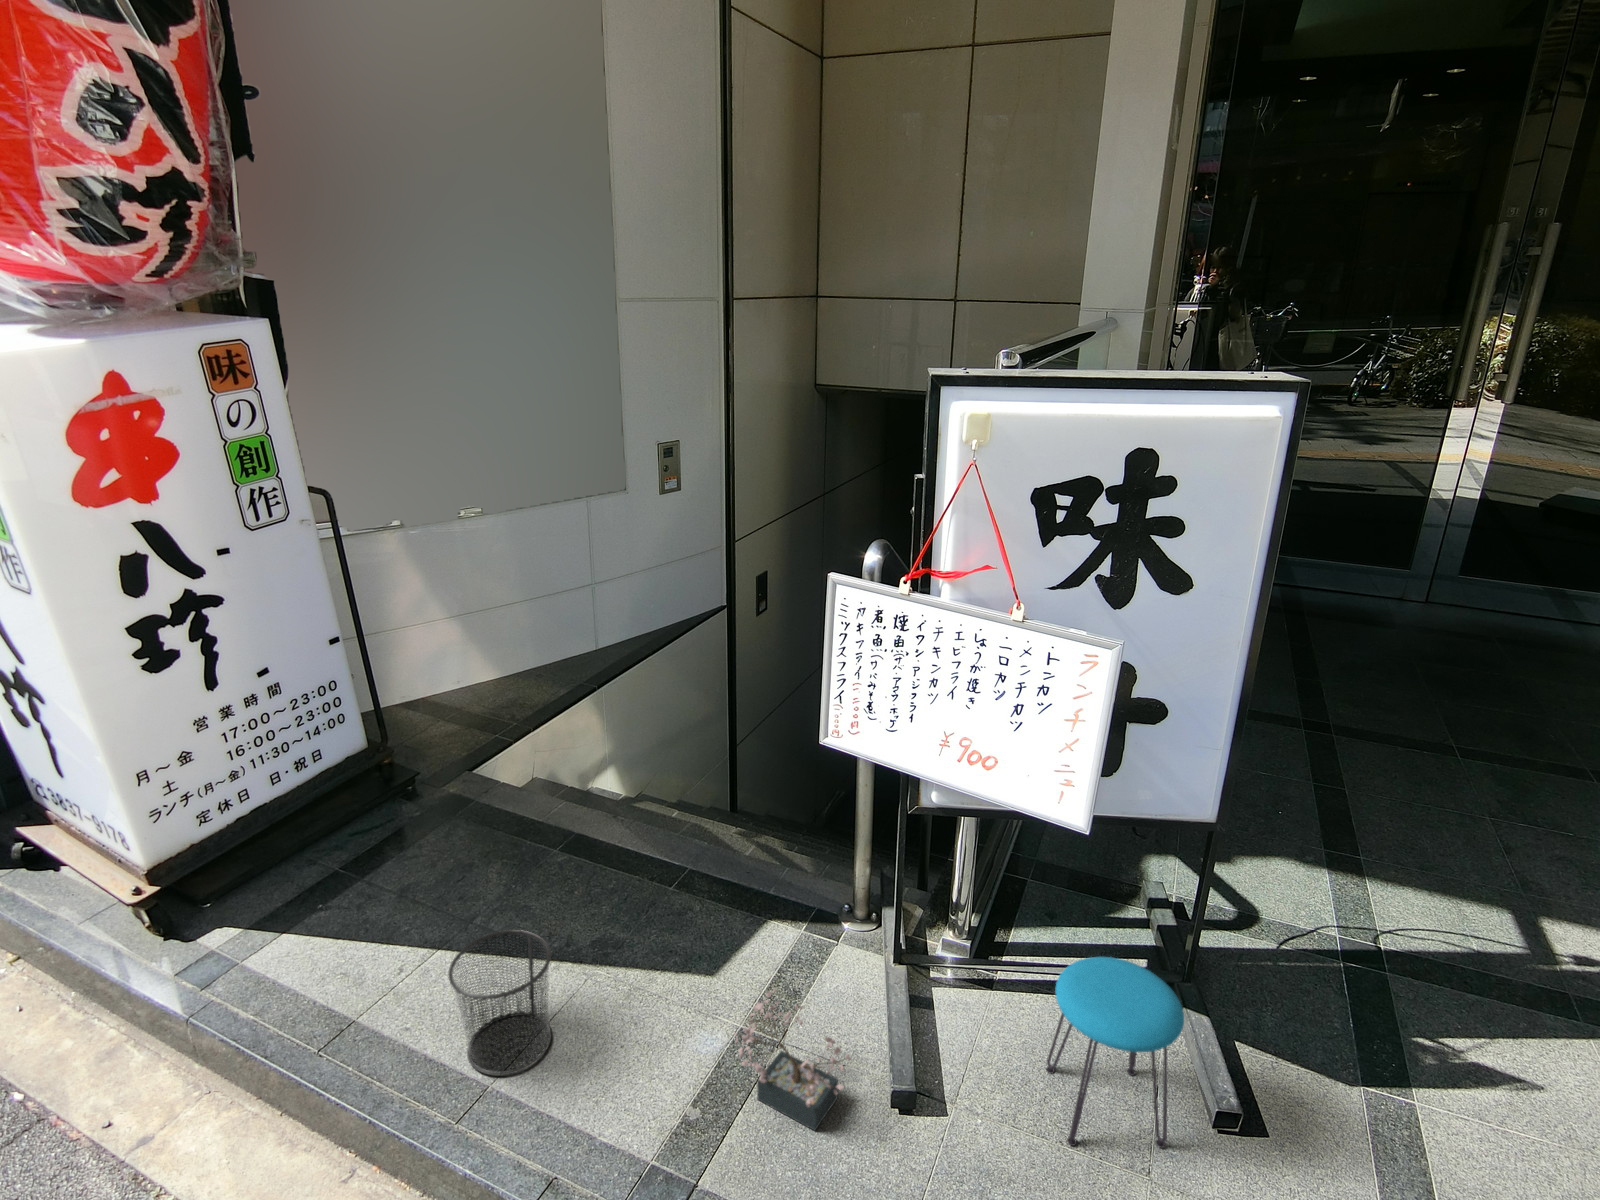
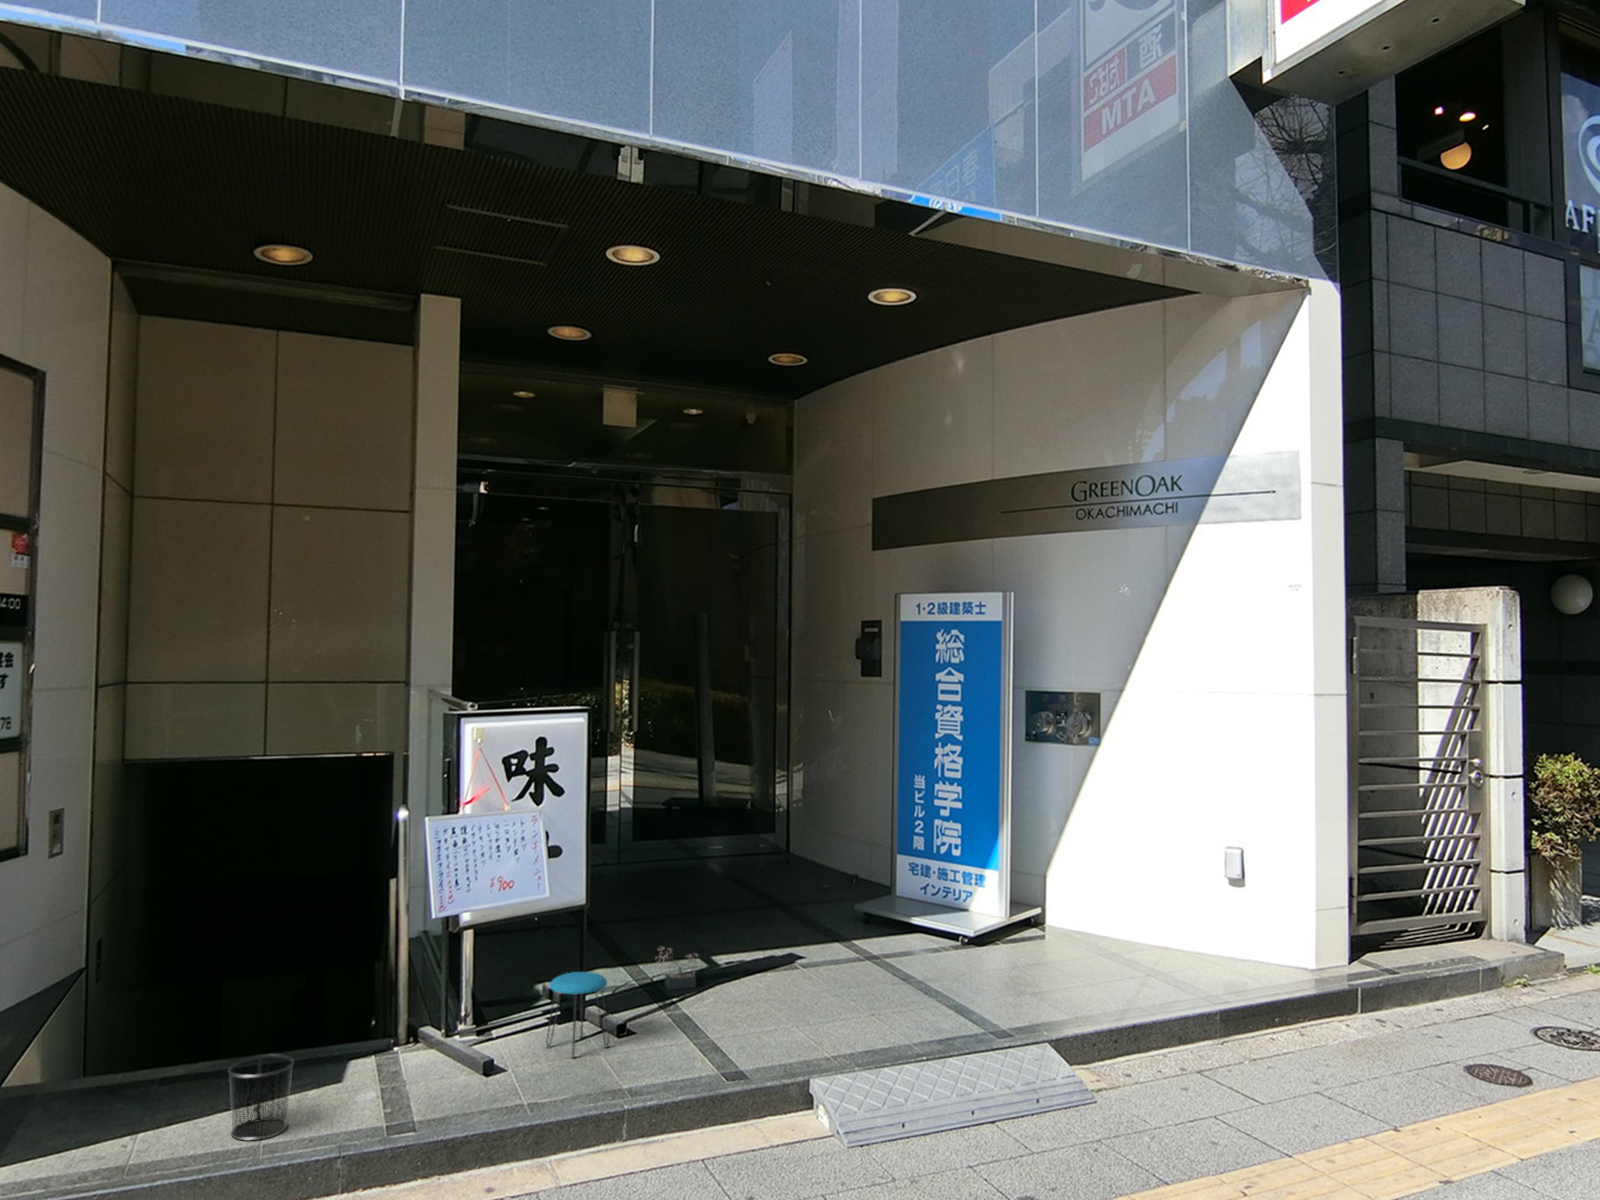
decorative plant: present [734,990,852,1130] -> present [658,948,702,990]

